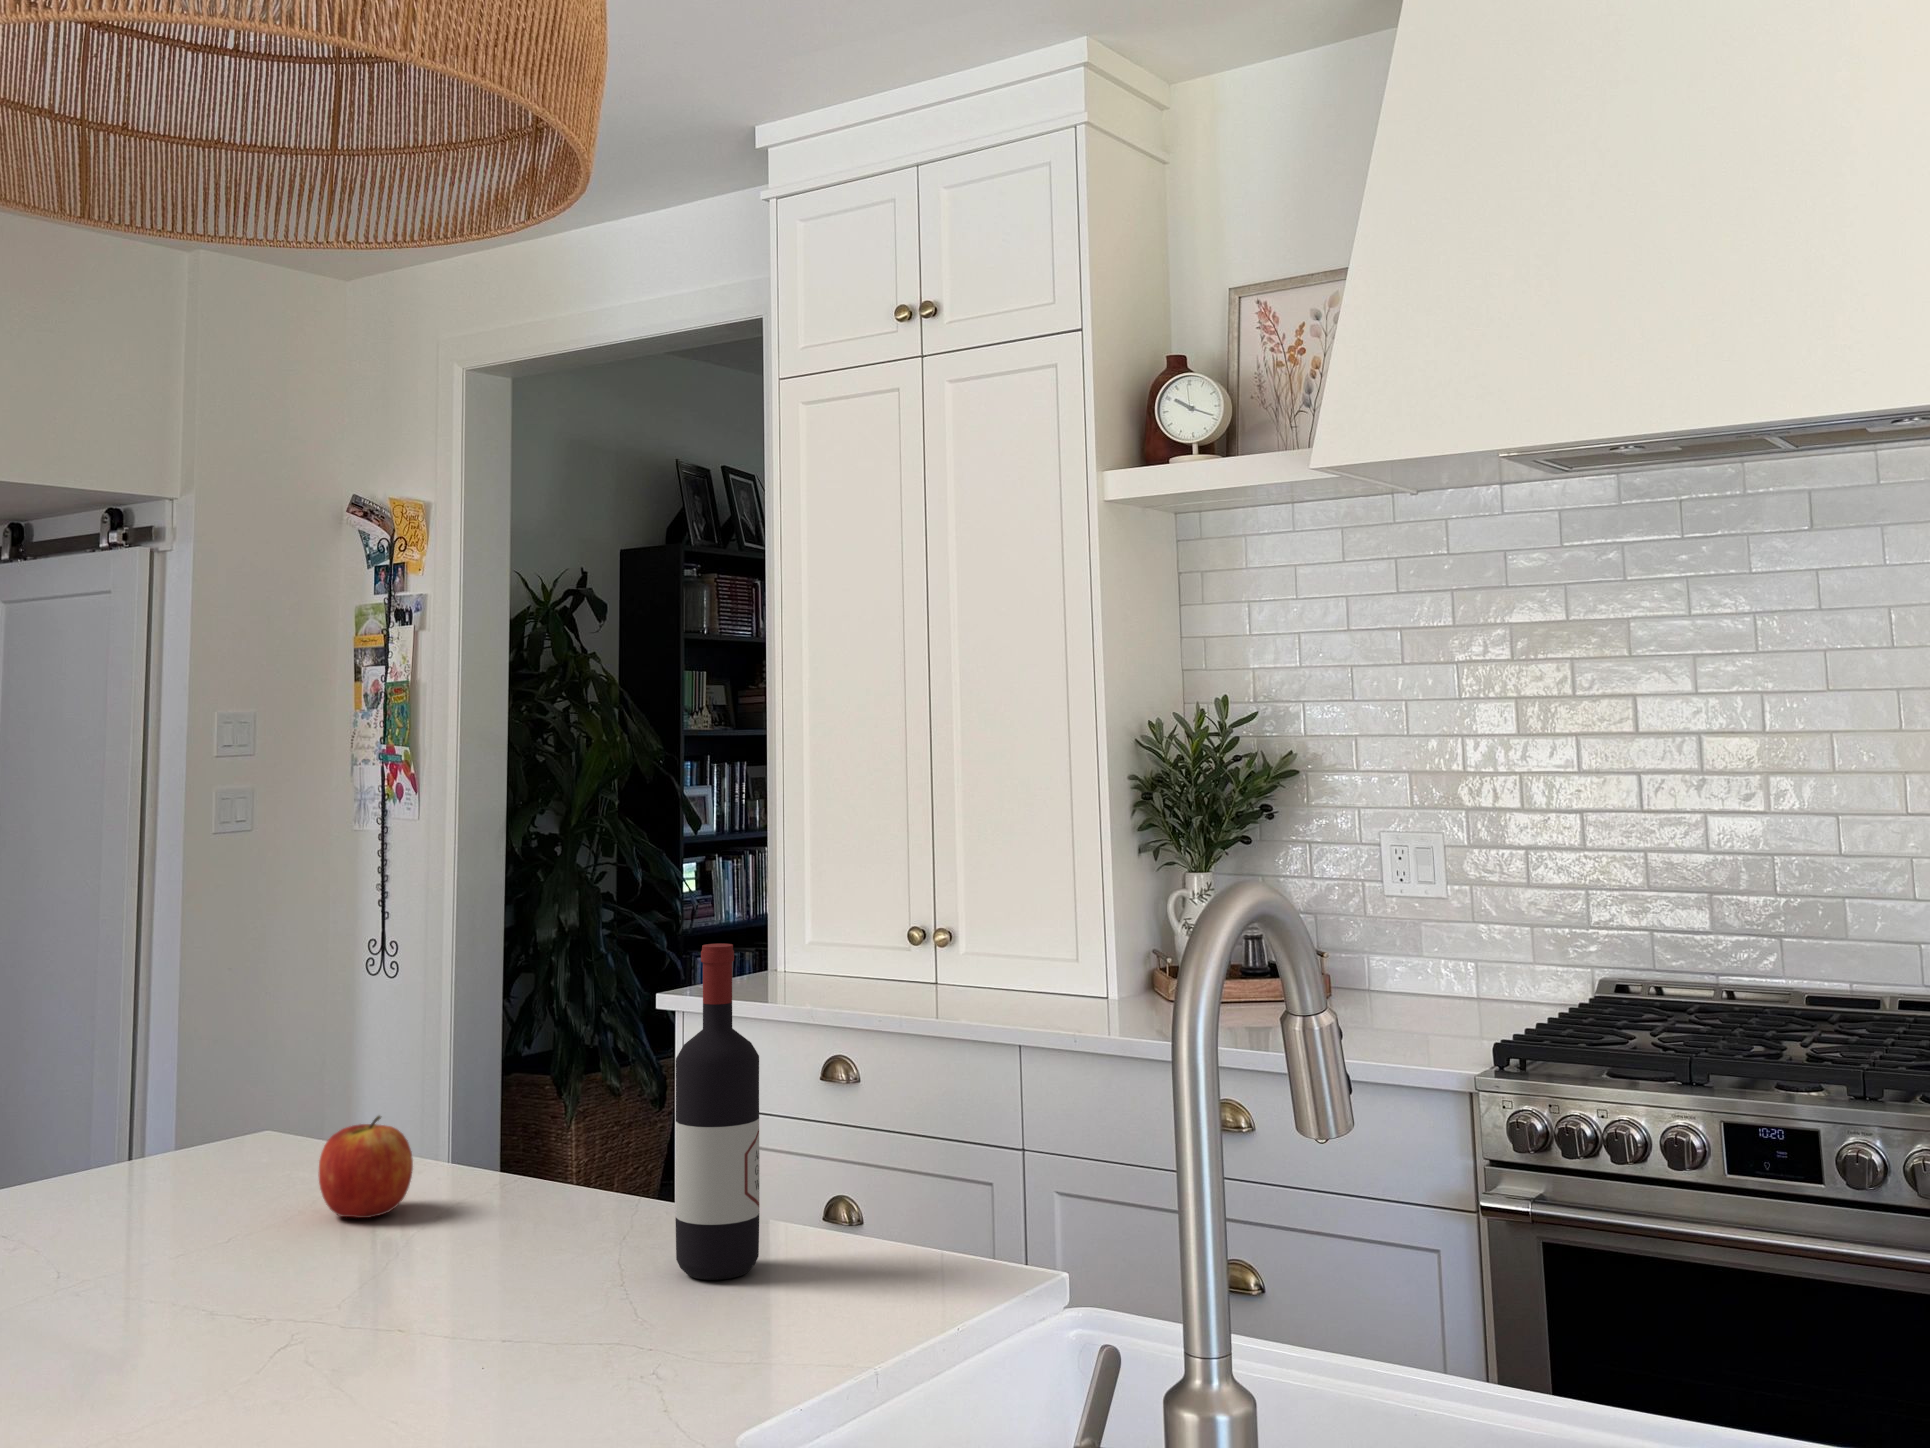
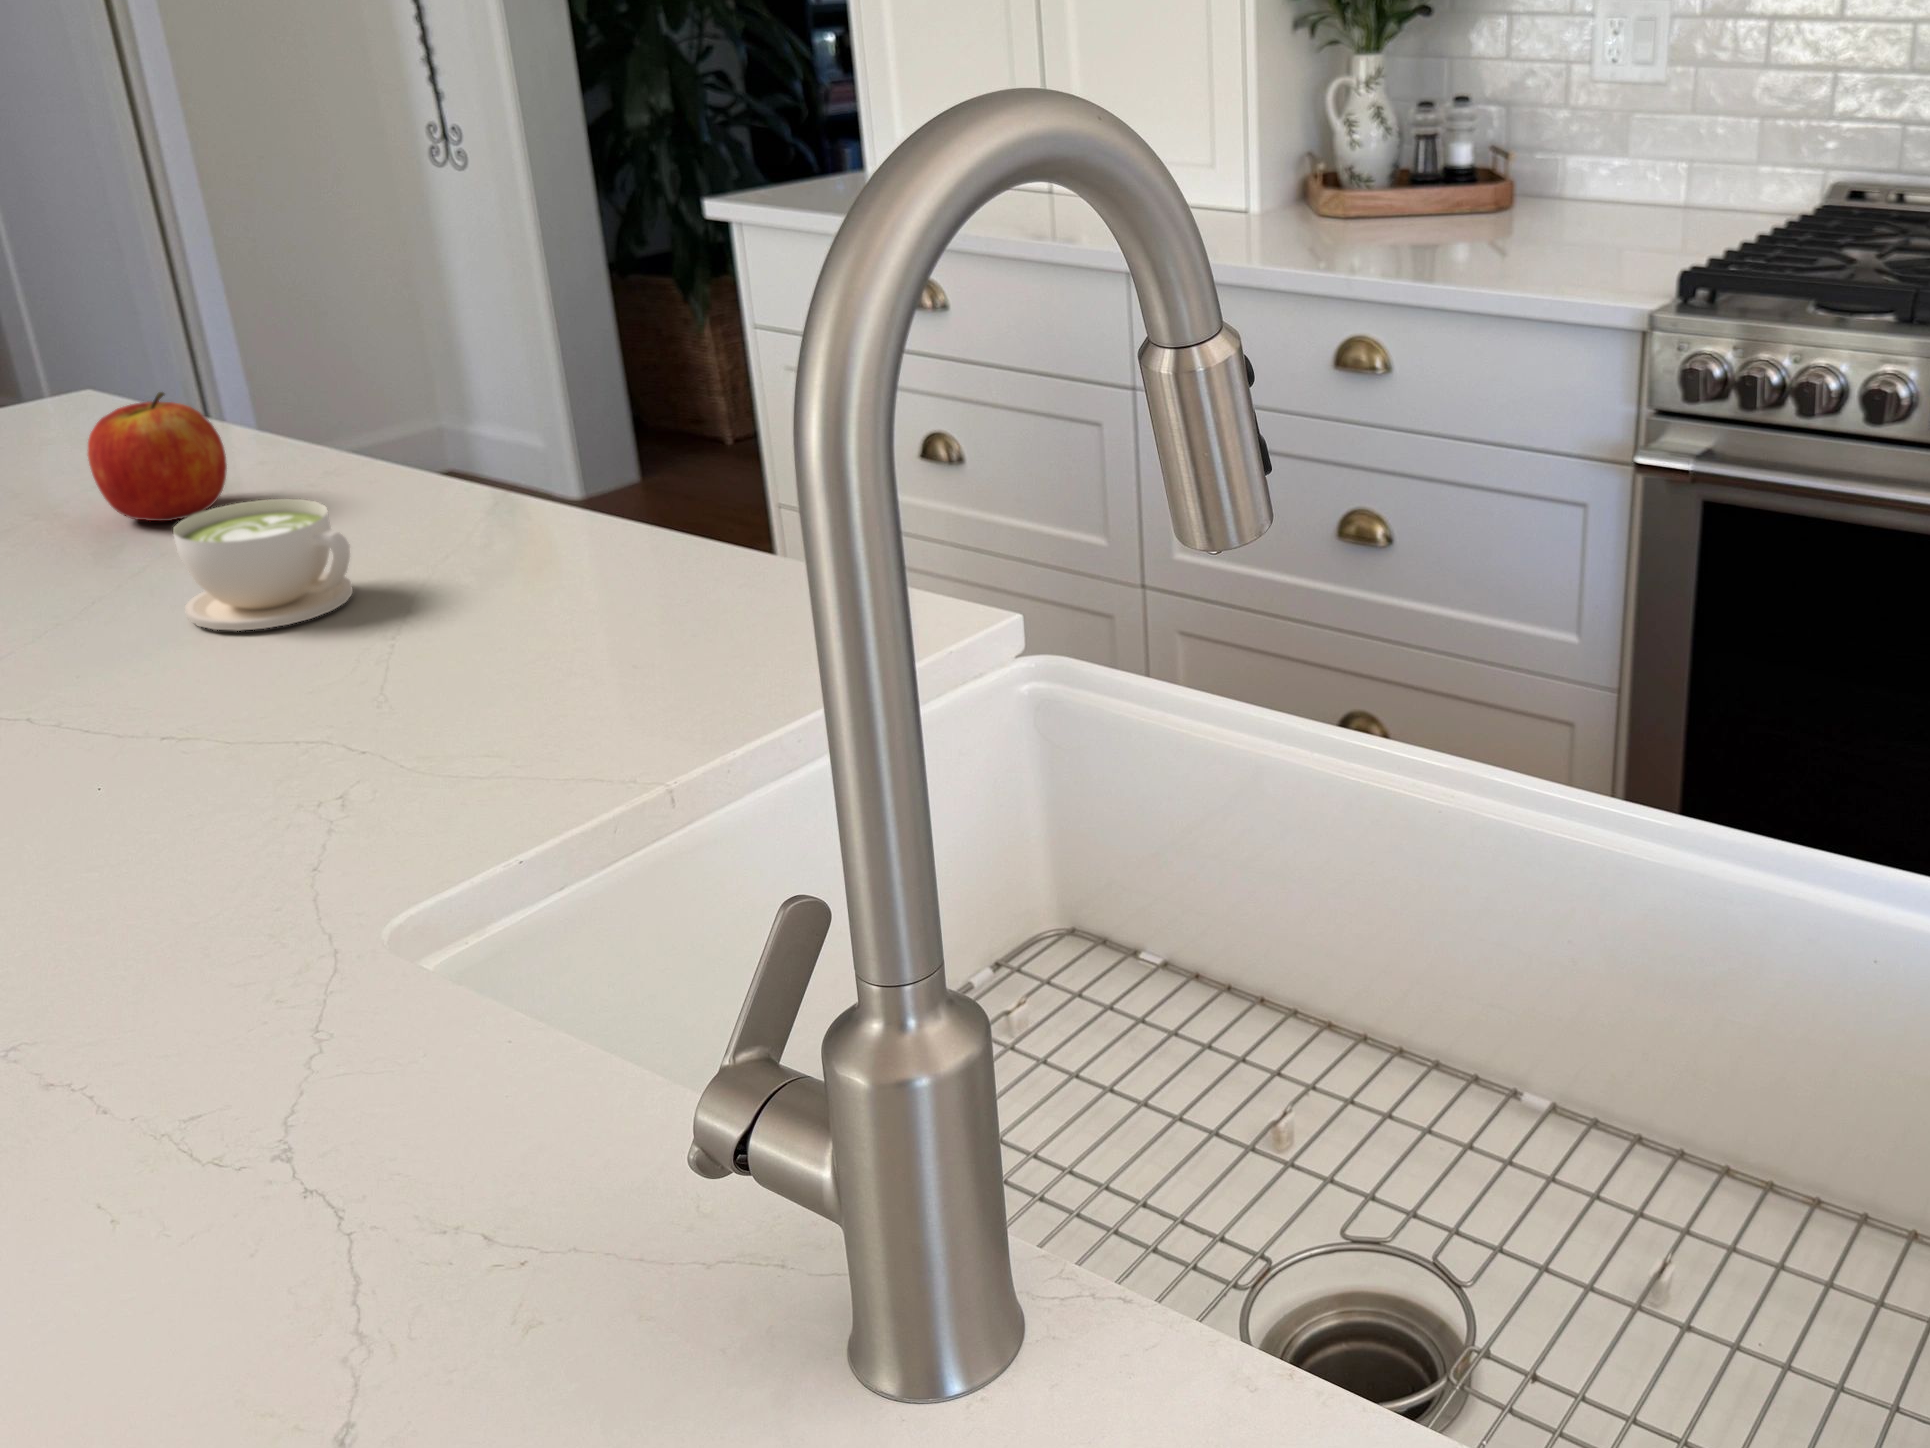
wine bottle: present [675,944,760,1280] -> none [488,167,648,616]
coffee cup: none [421,1189,548,1287] -> present [173,499,353,631]

